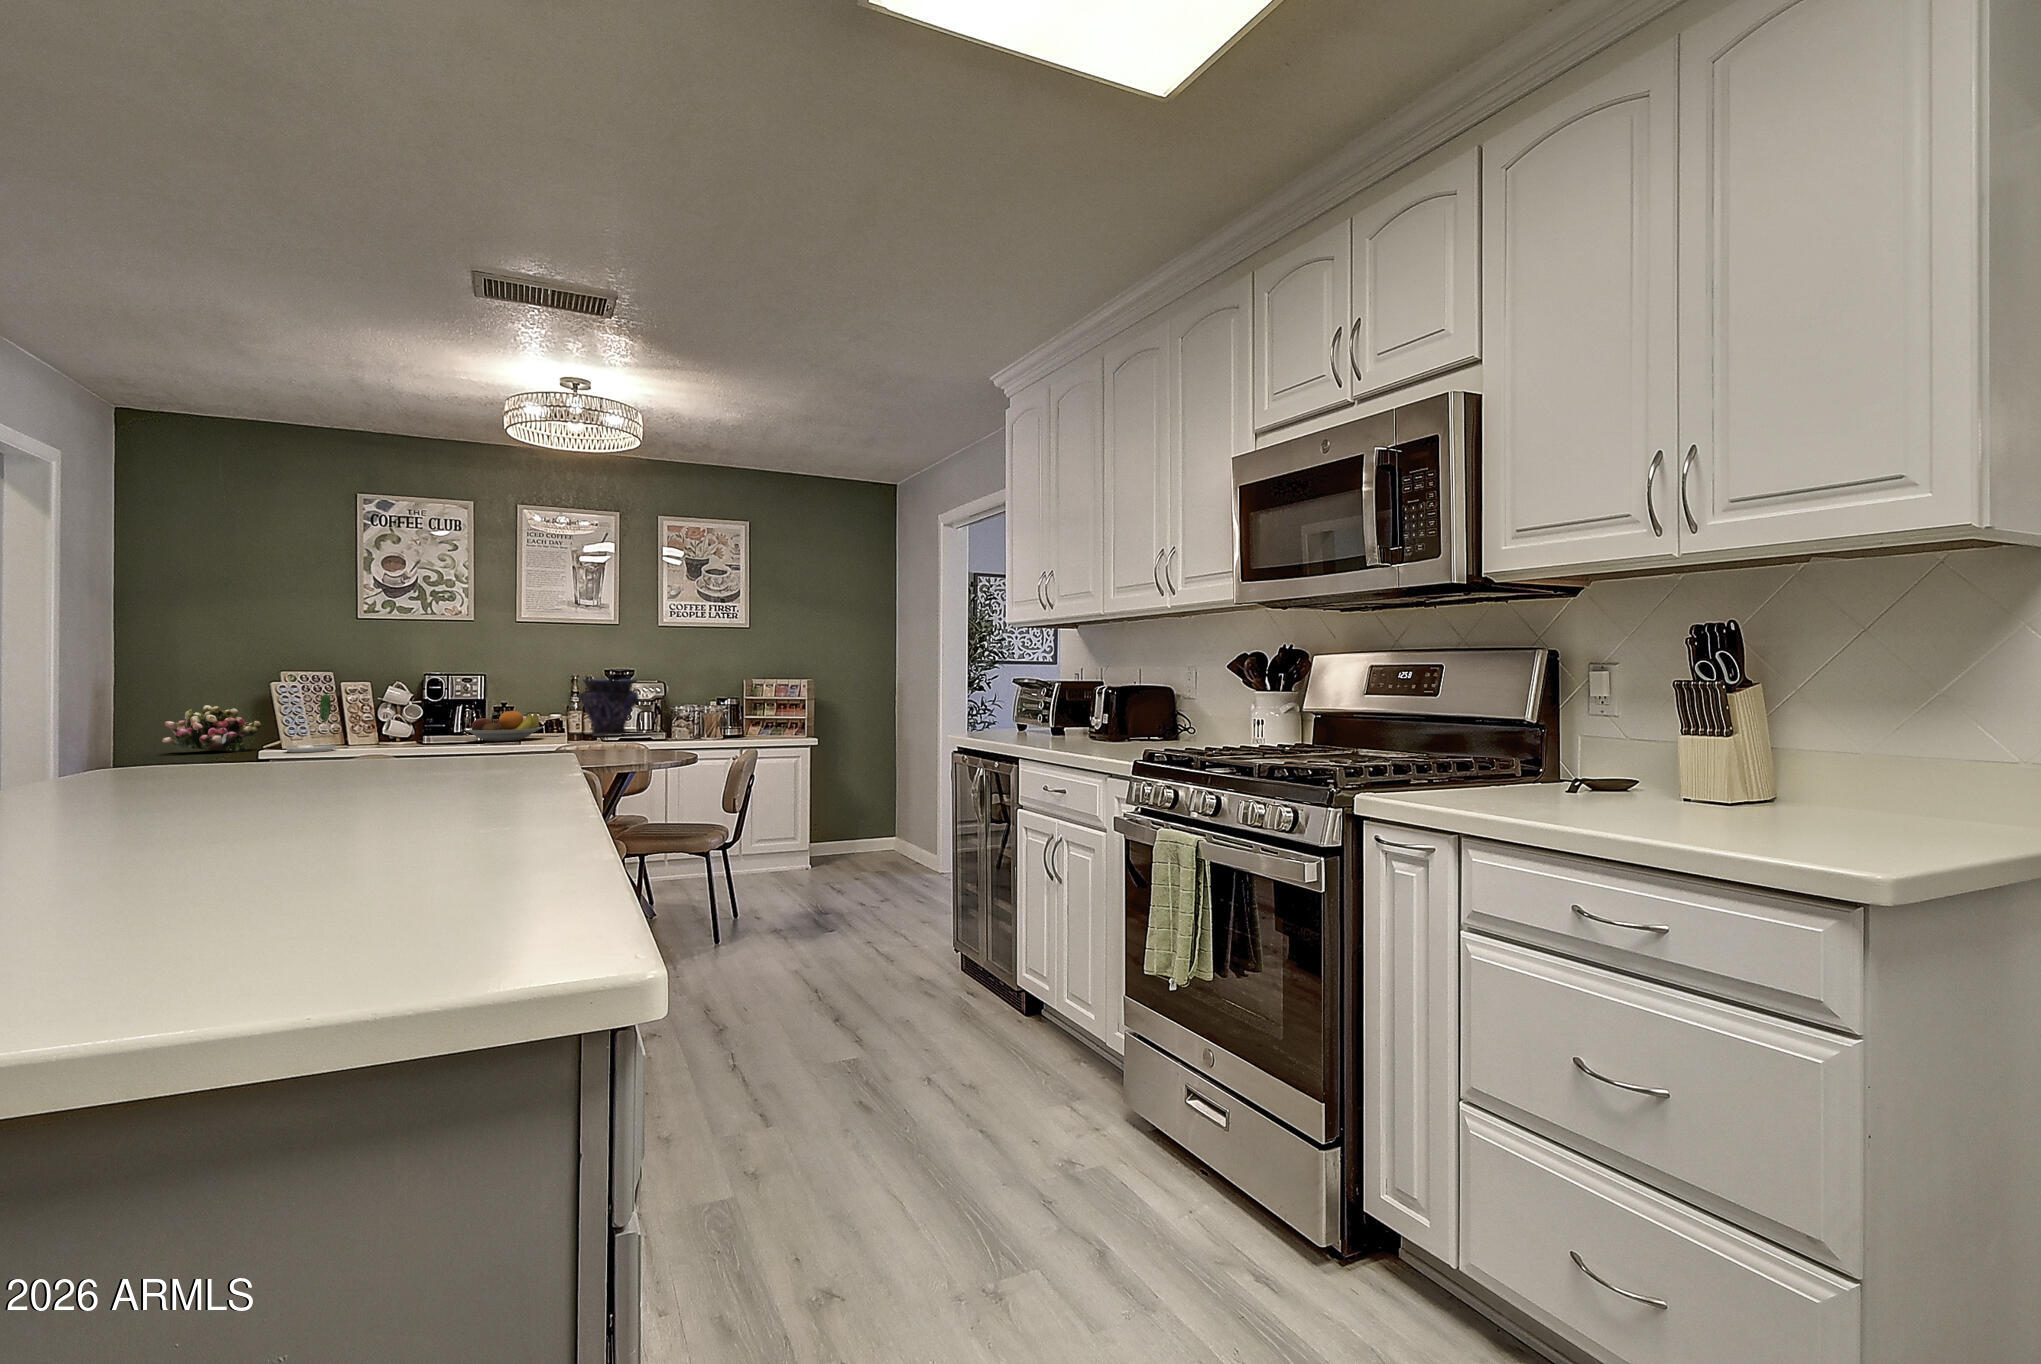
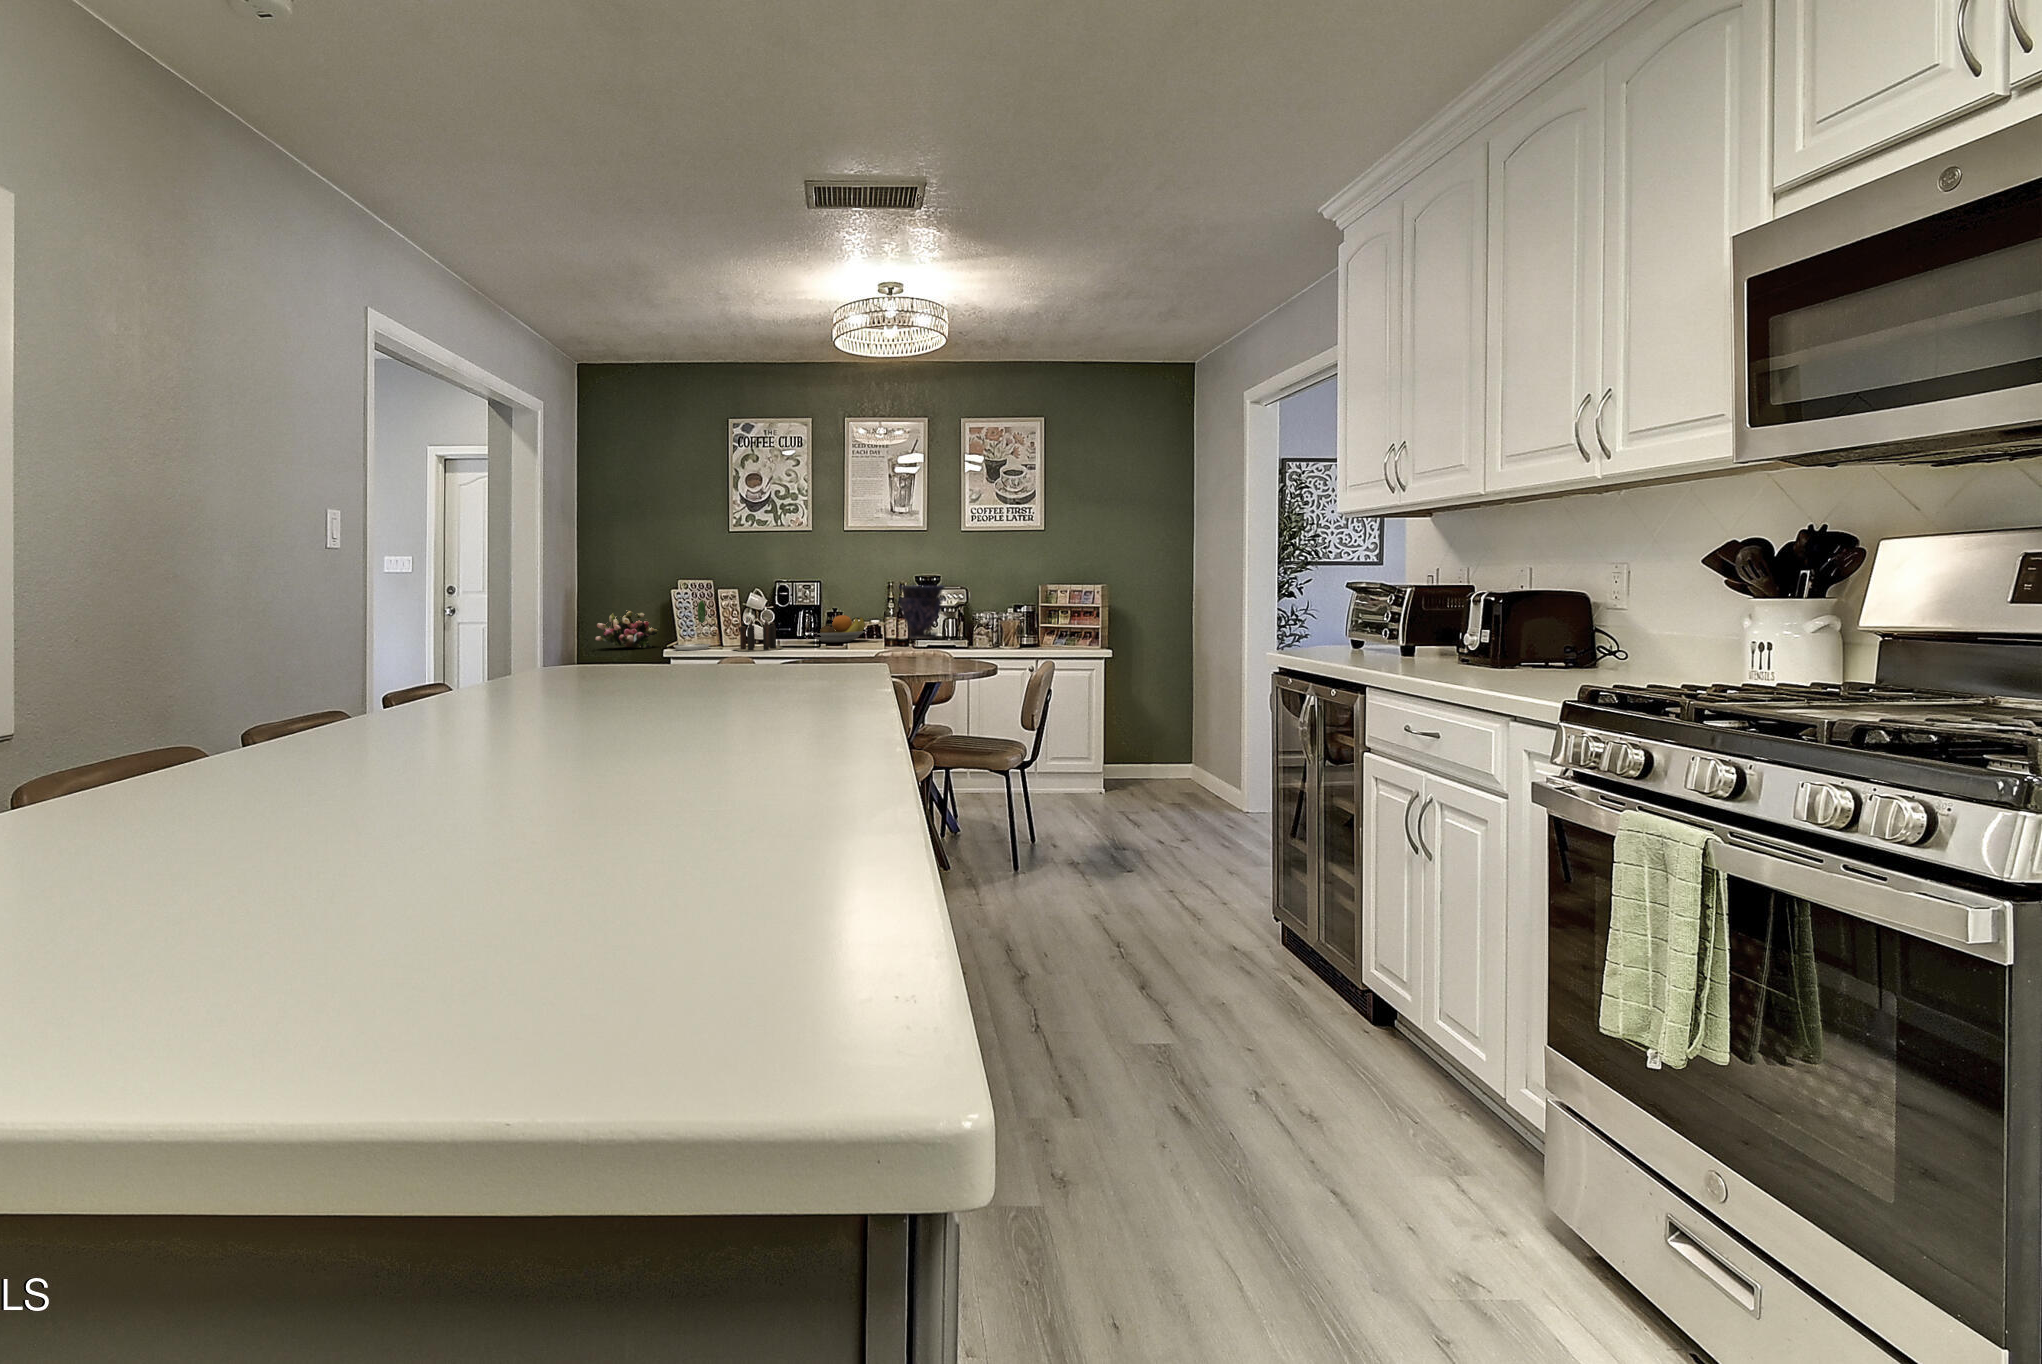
candle: none [367,715,457,751] -> present [733,620,783,651]

